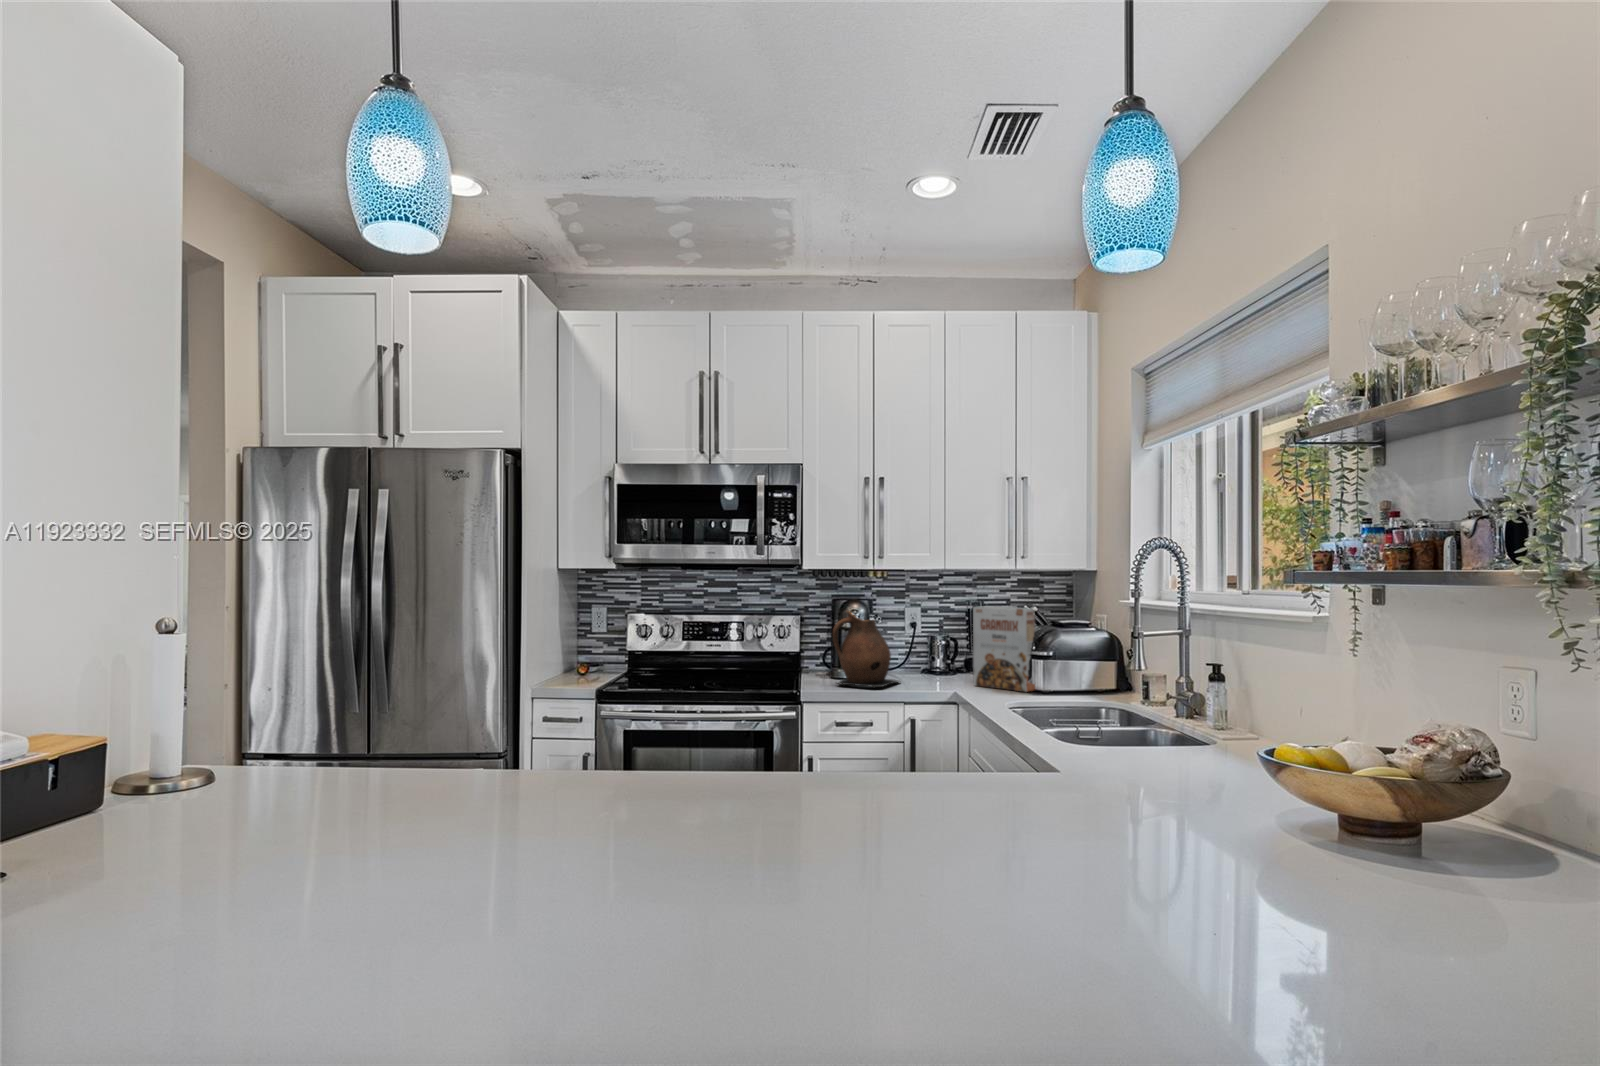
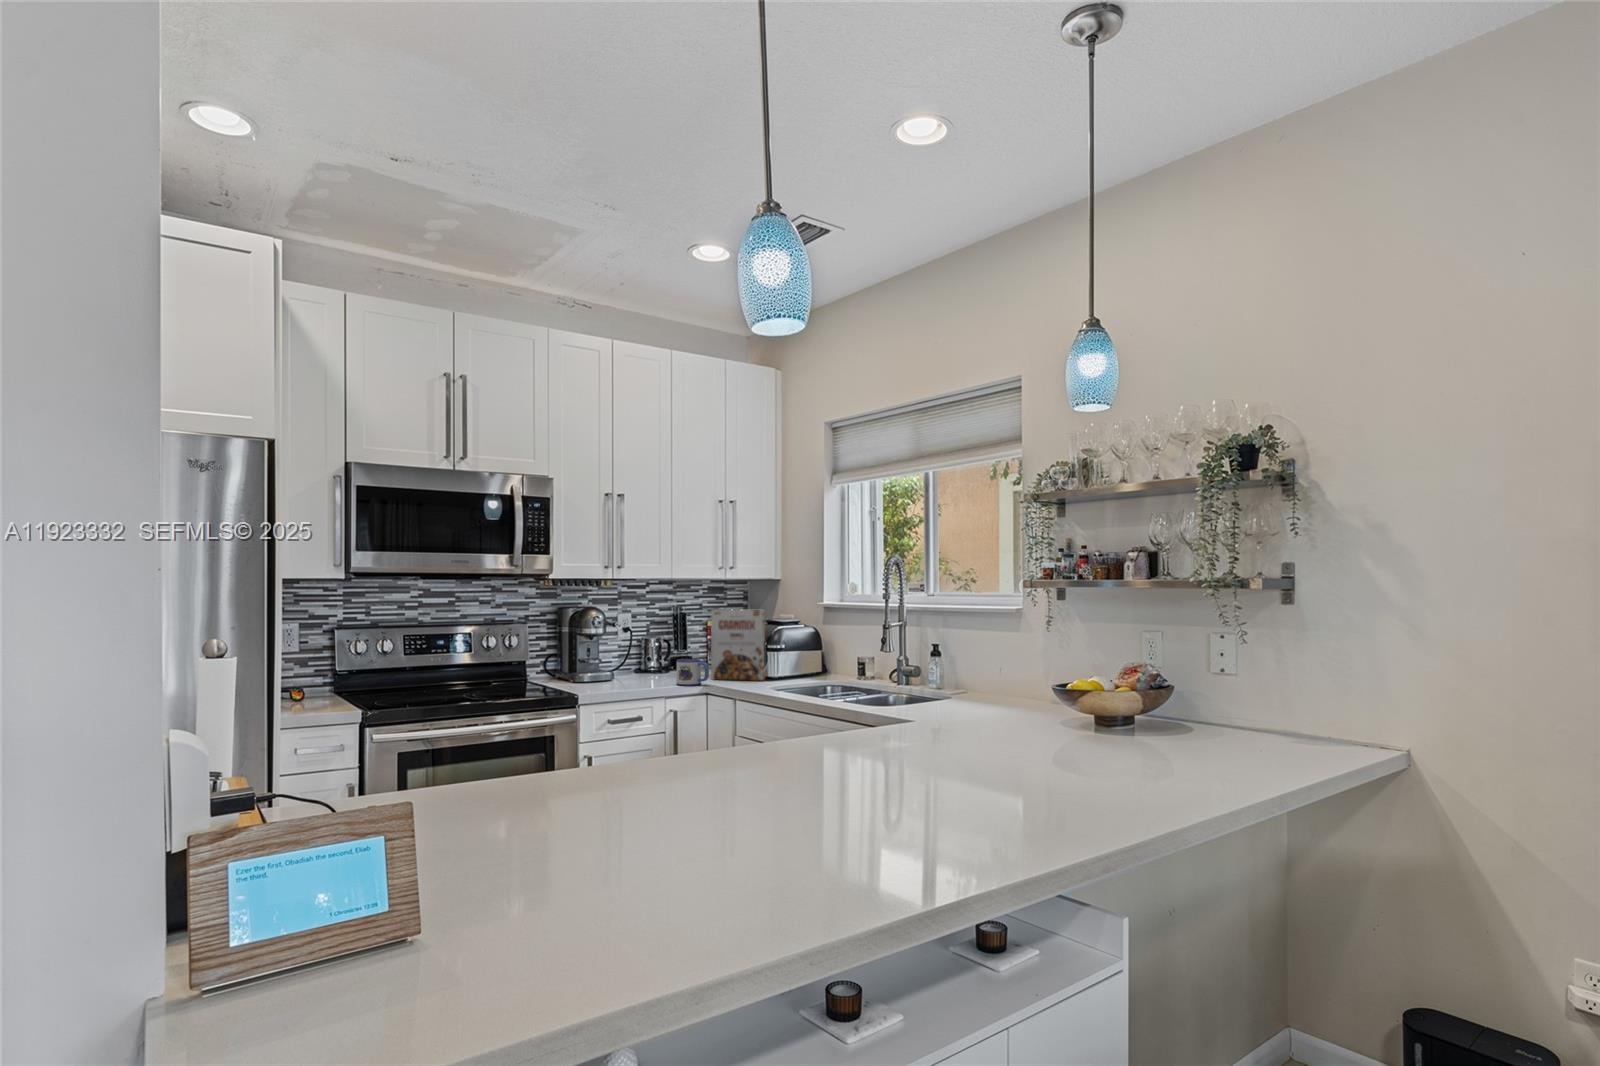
ceramic pitcher: present [833,611,900,688] -> none [592,617,648,688]
mug: none [923,661,954,691] -> present [676,659,709,686]

